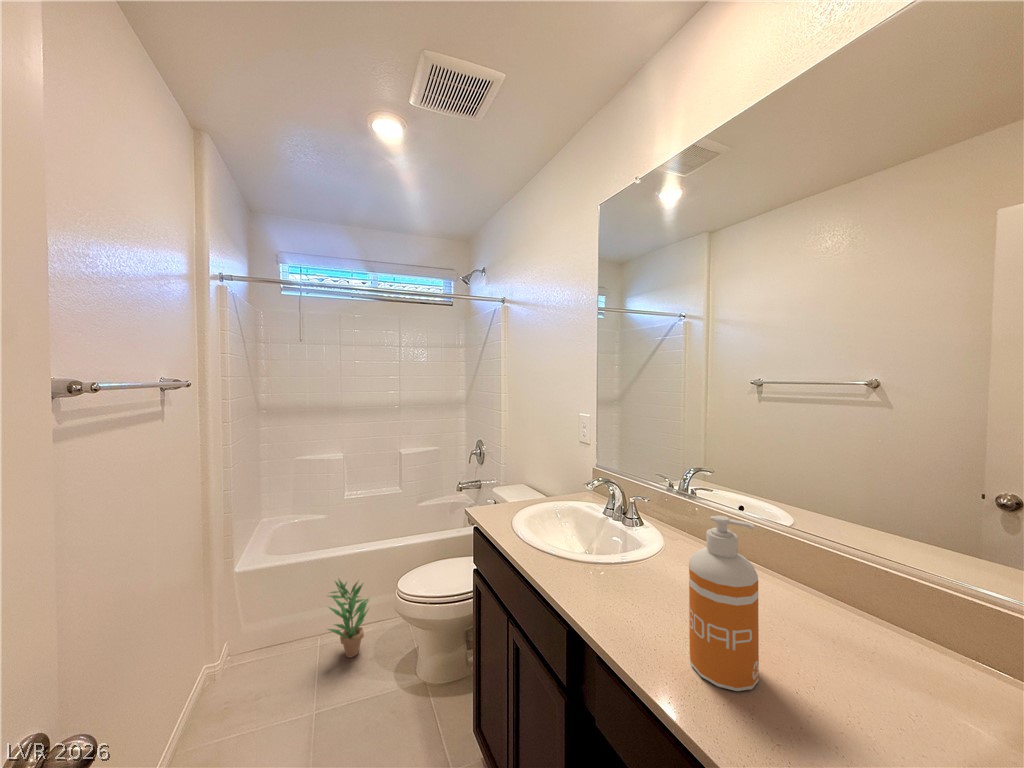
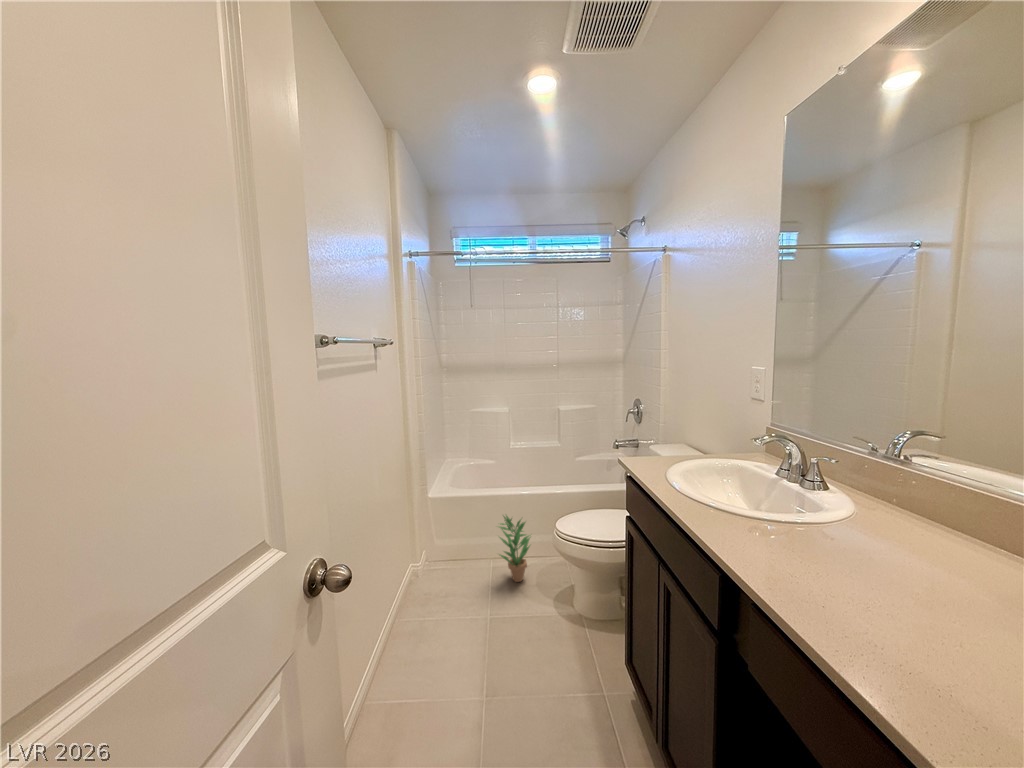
soap dispenser: present [689,515,759,691] -> none [859,458,959,647]

